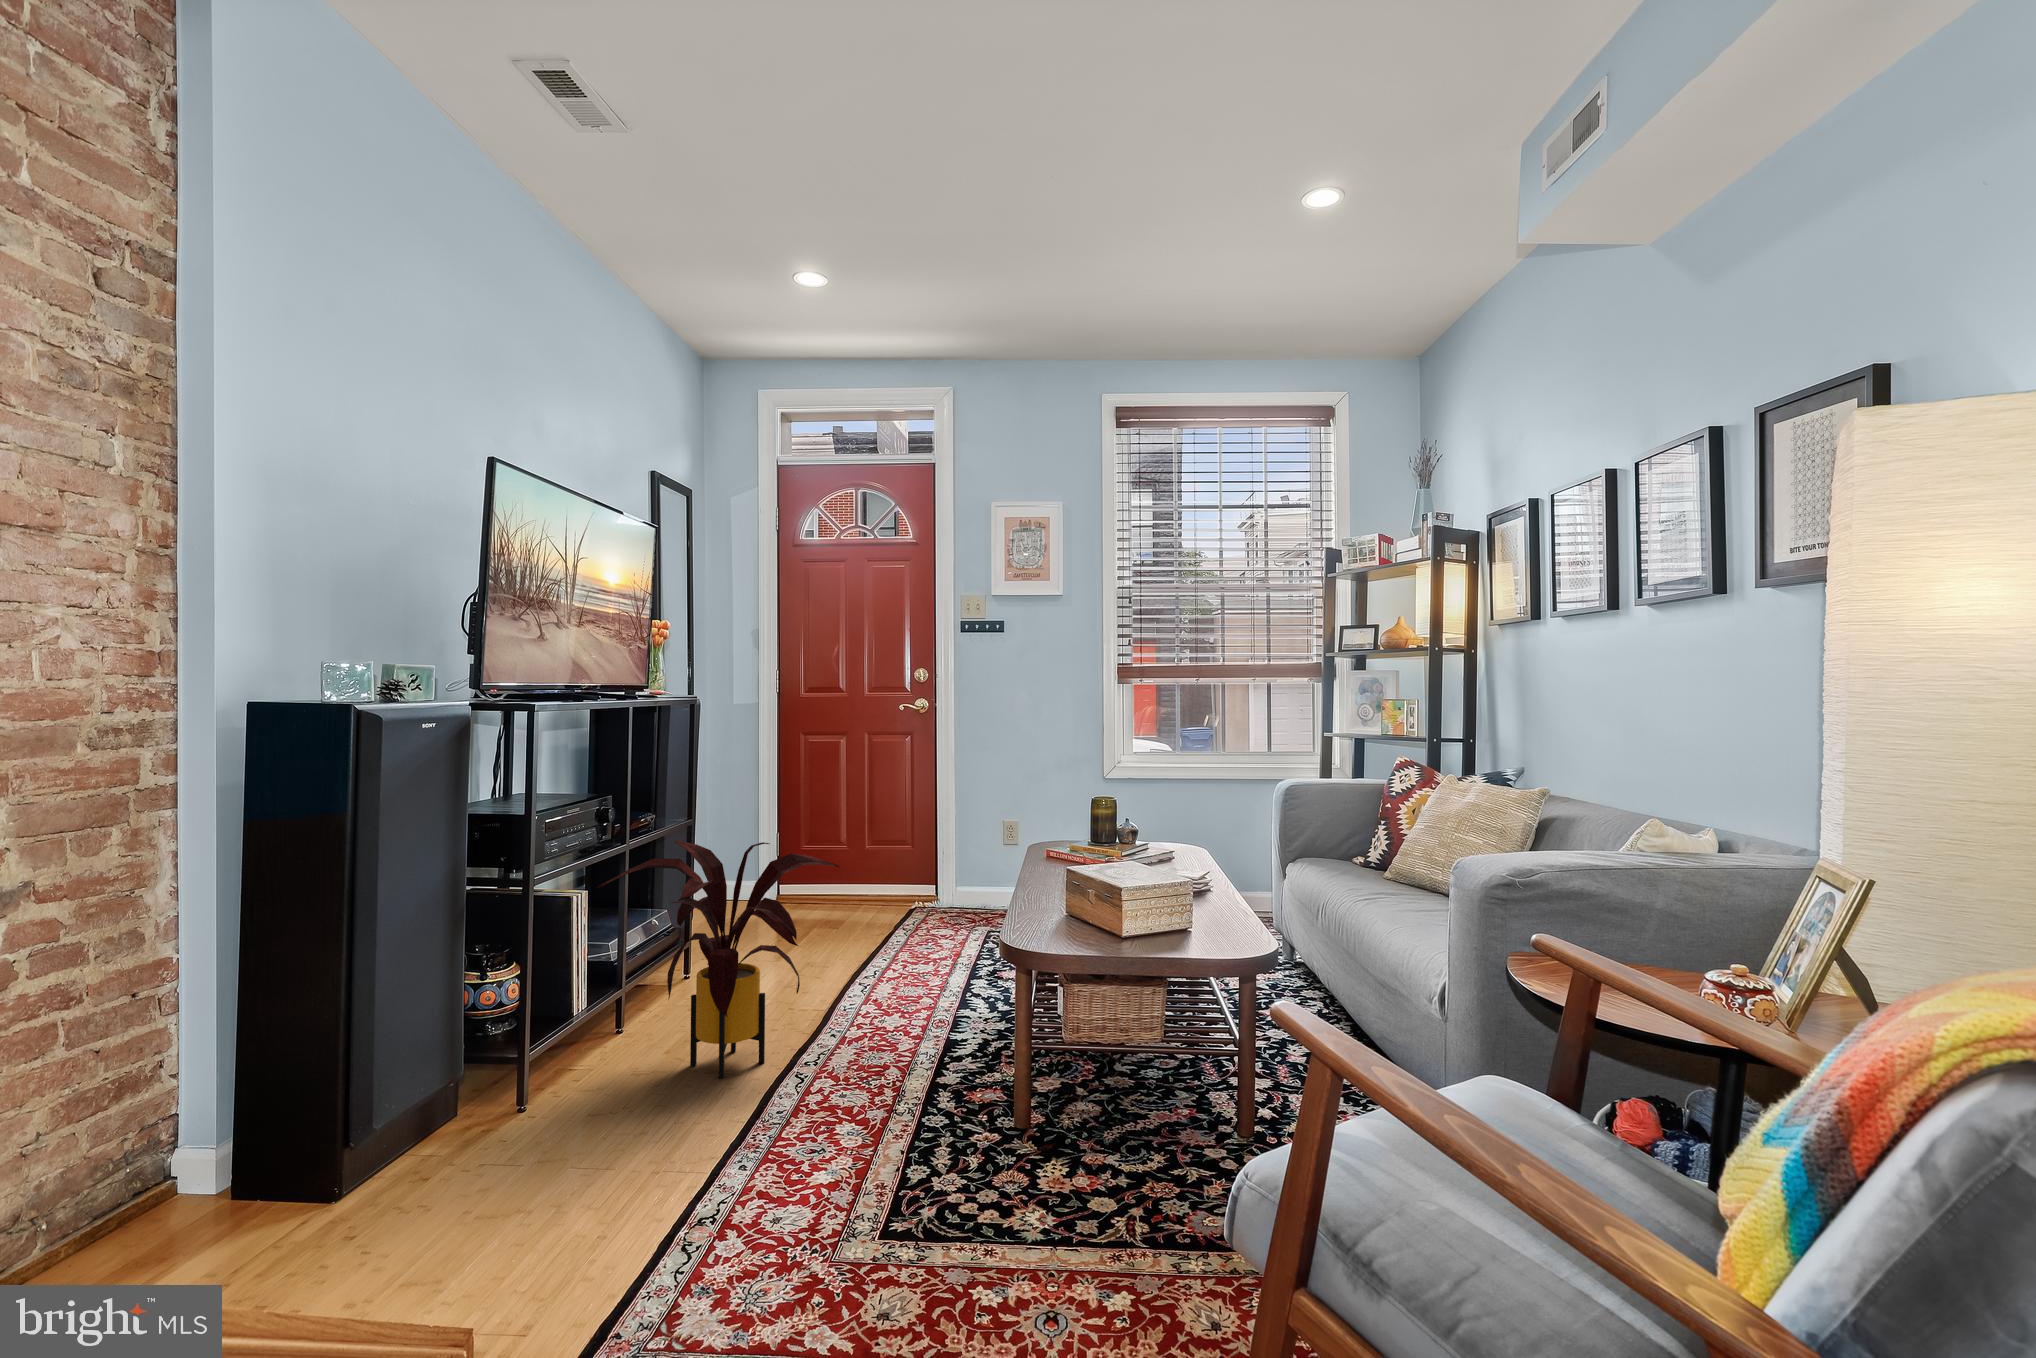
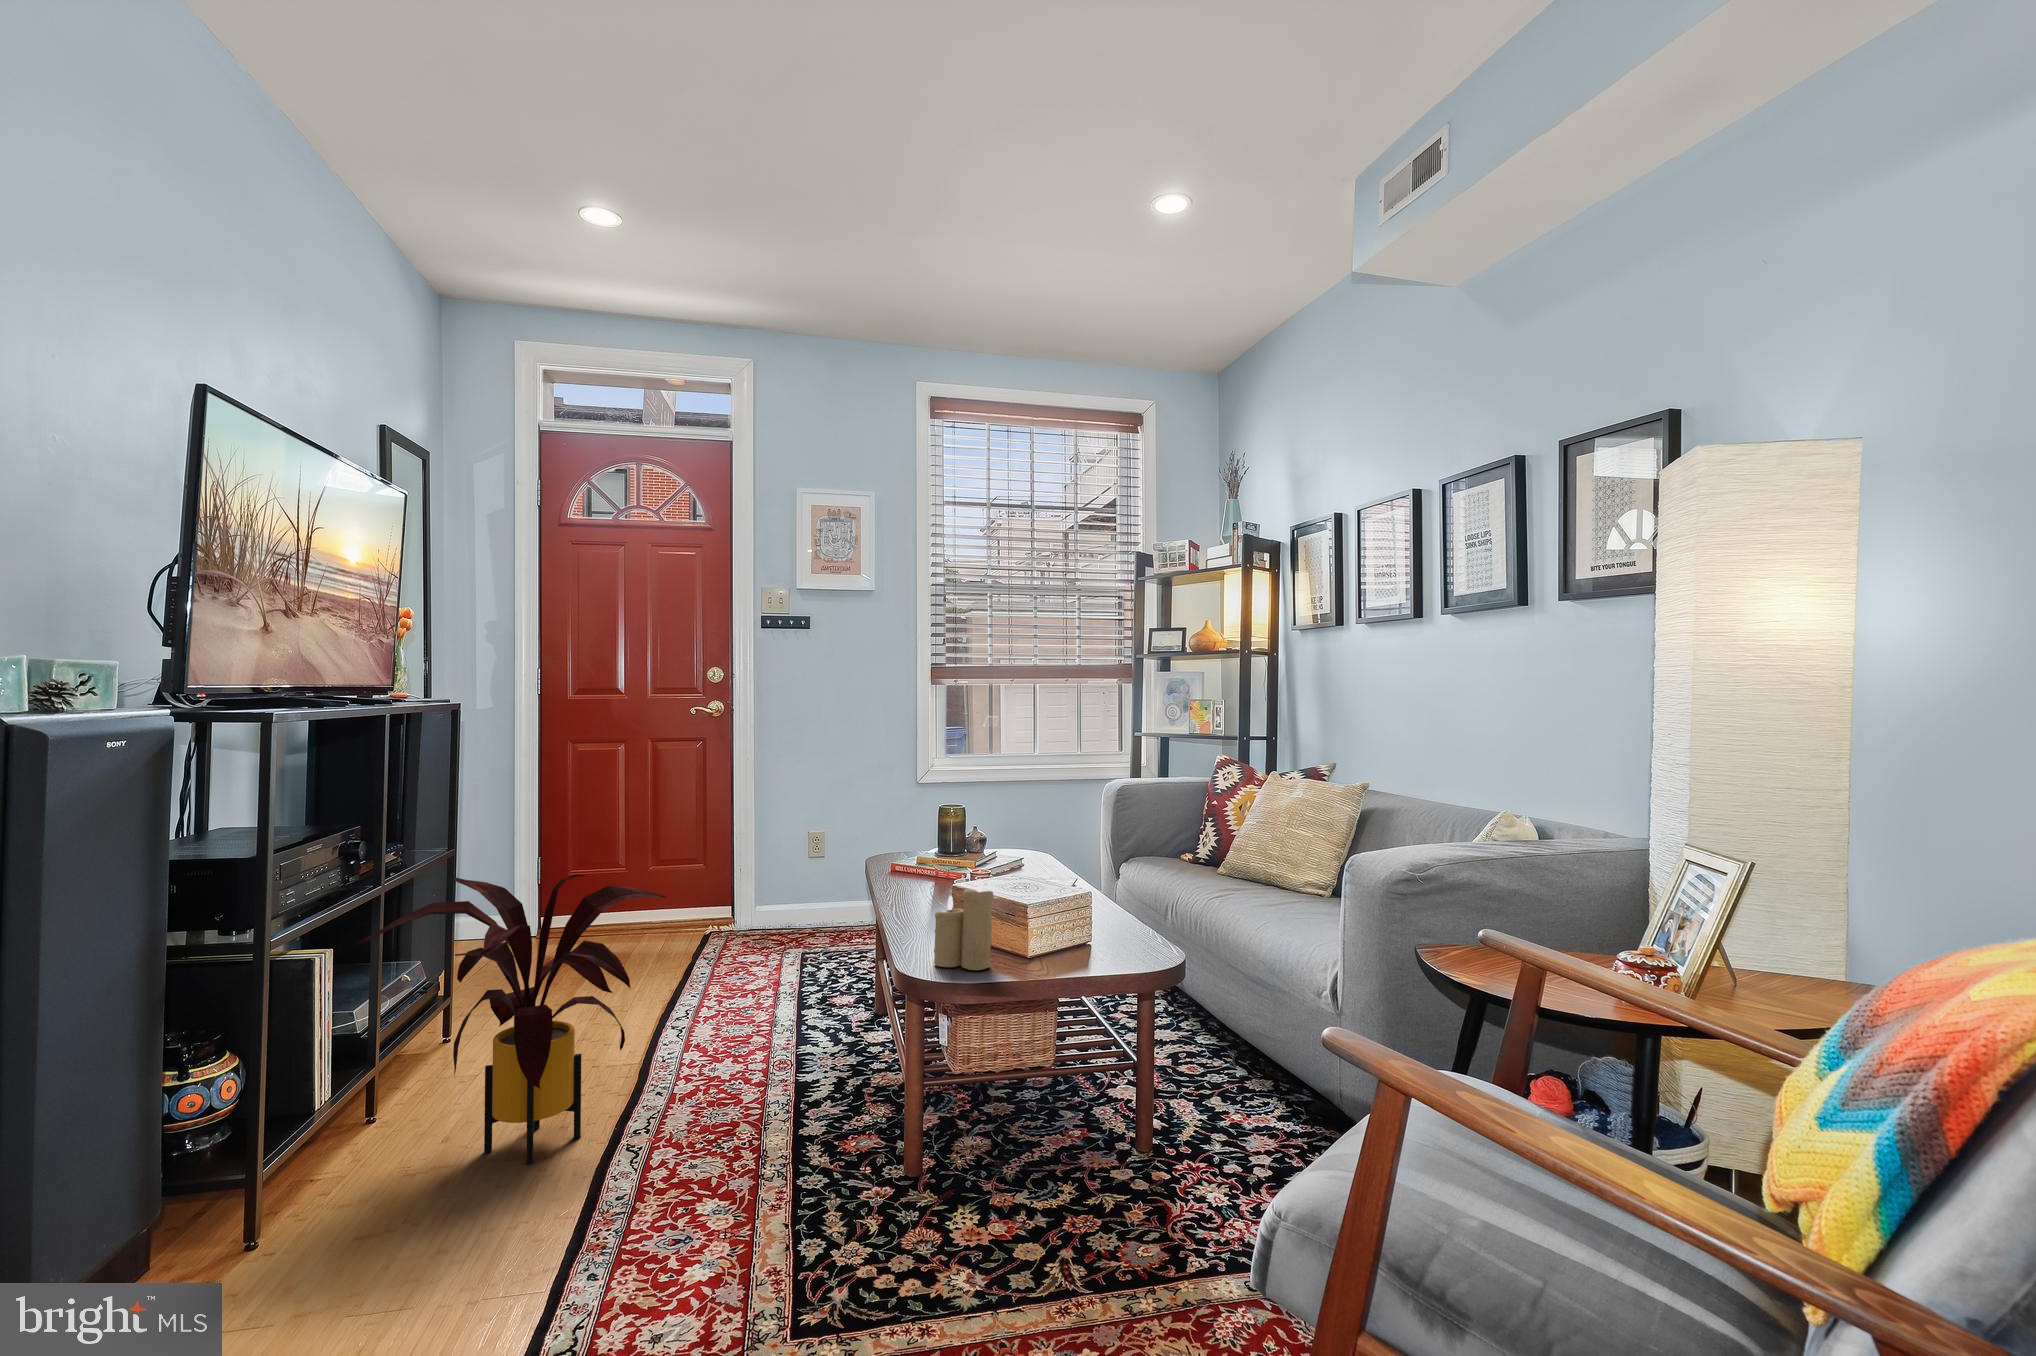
candle: none [1040,864,1093,947] -> present [934,879,993,970]

